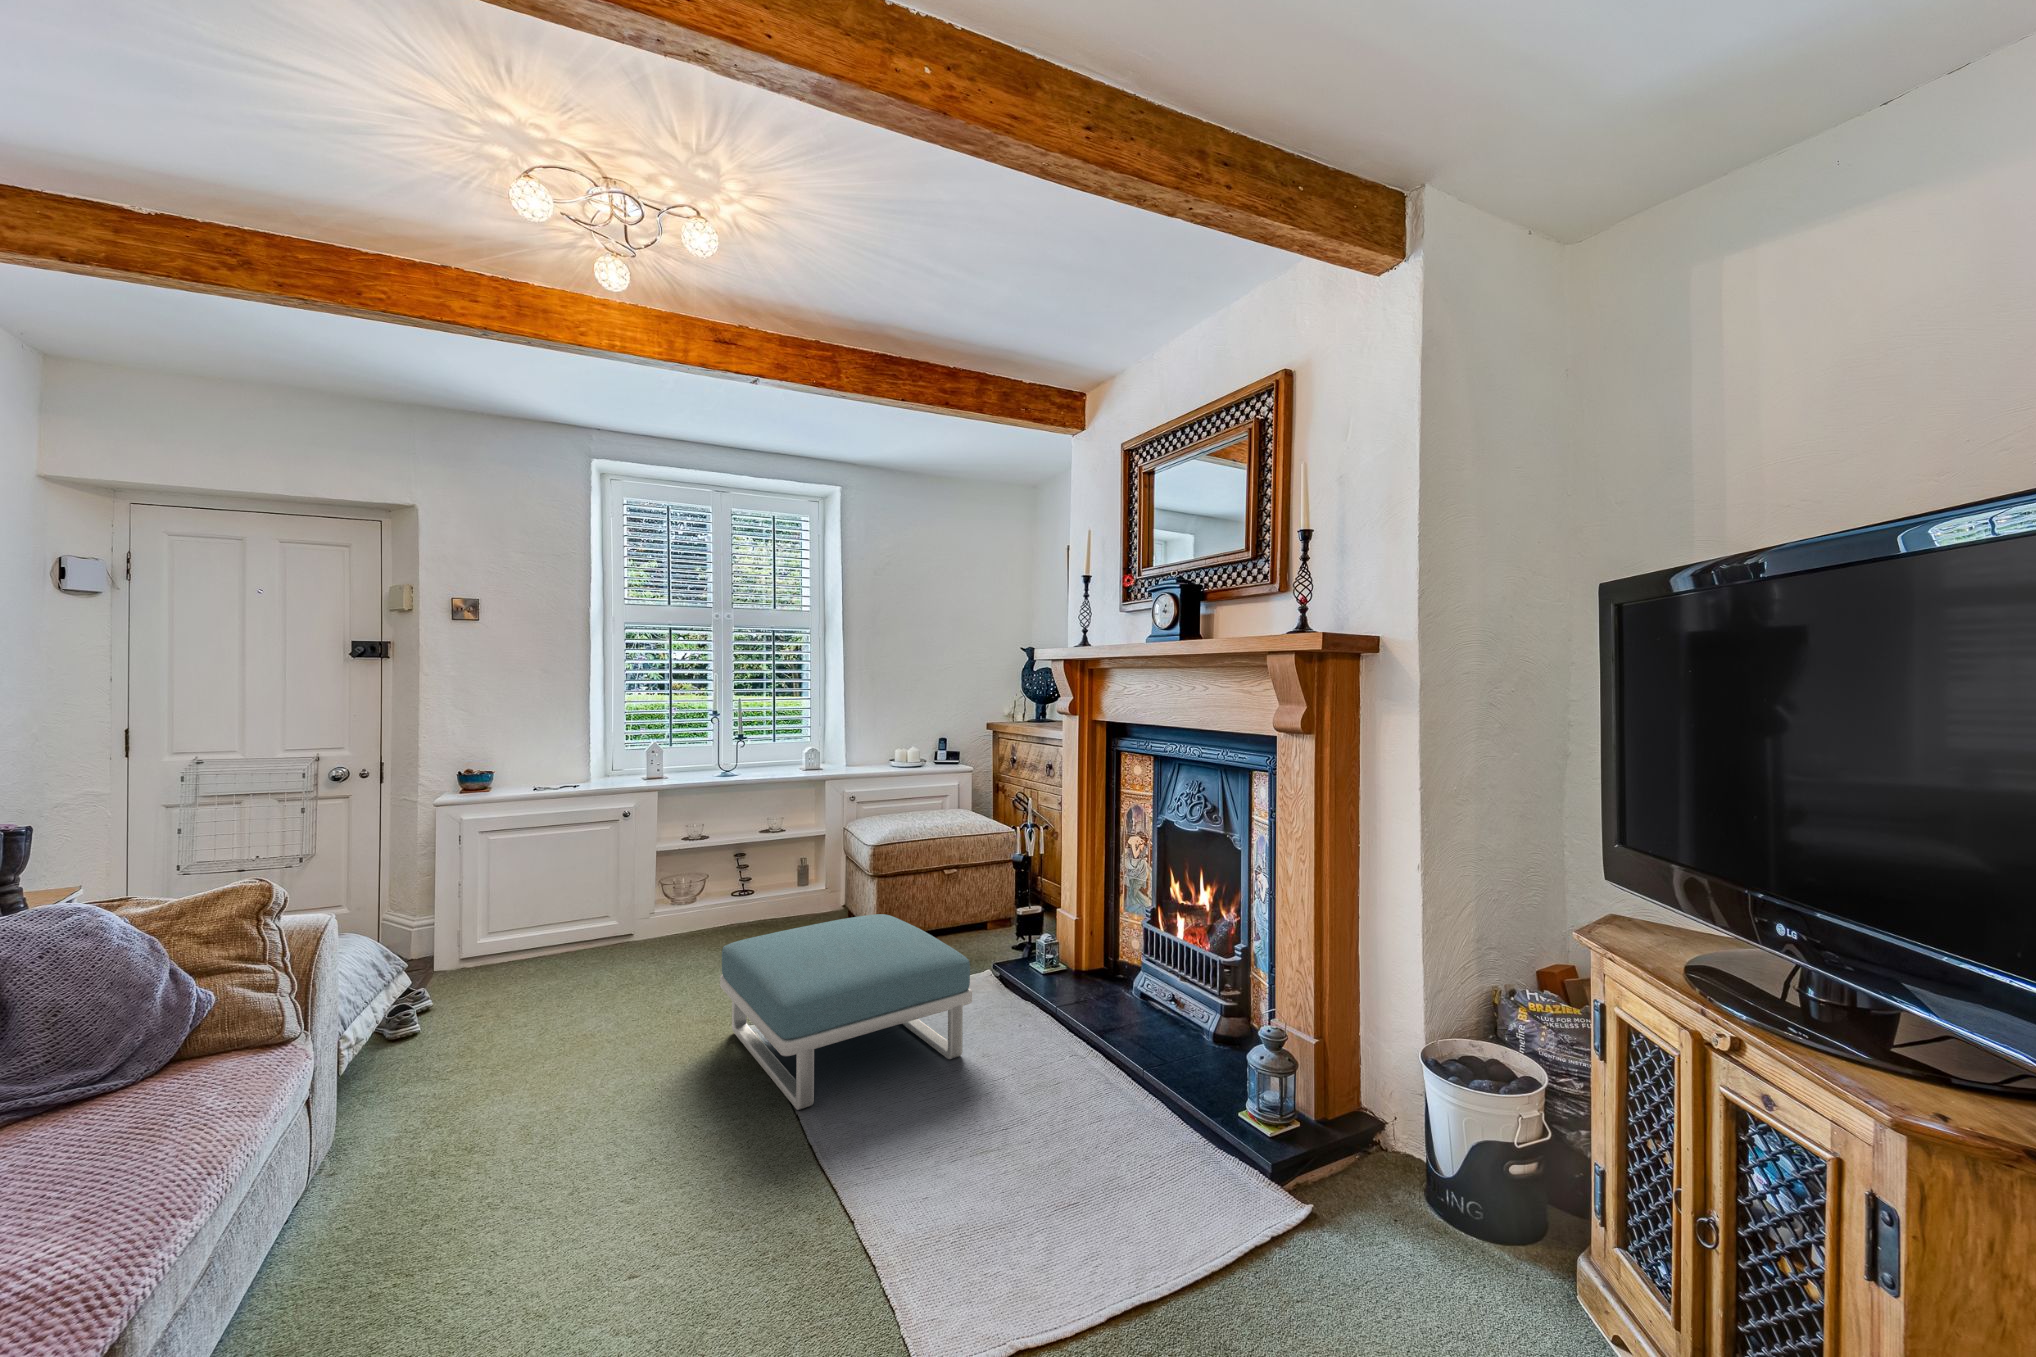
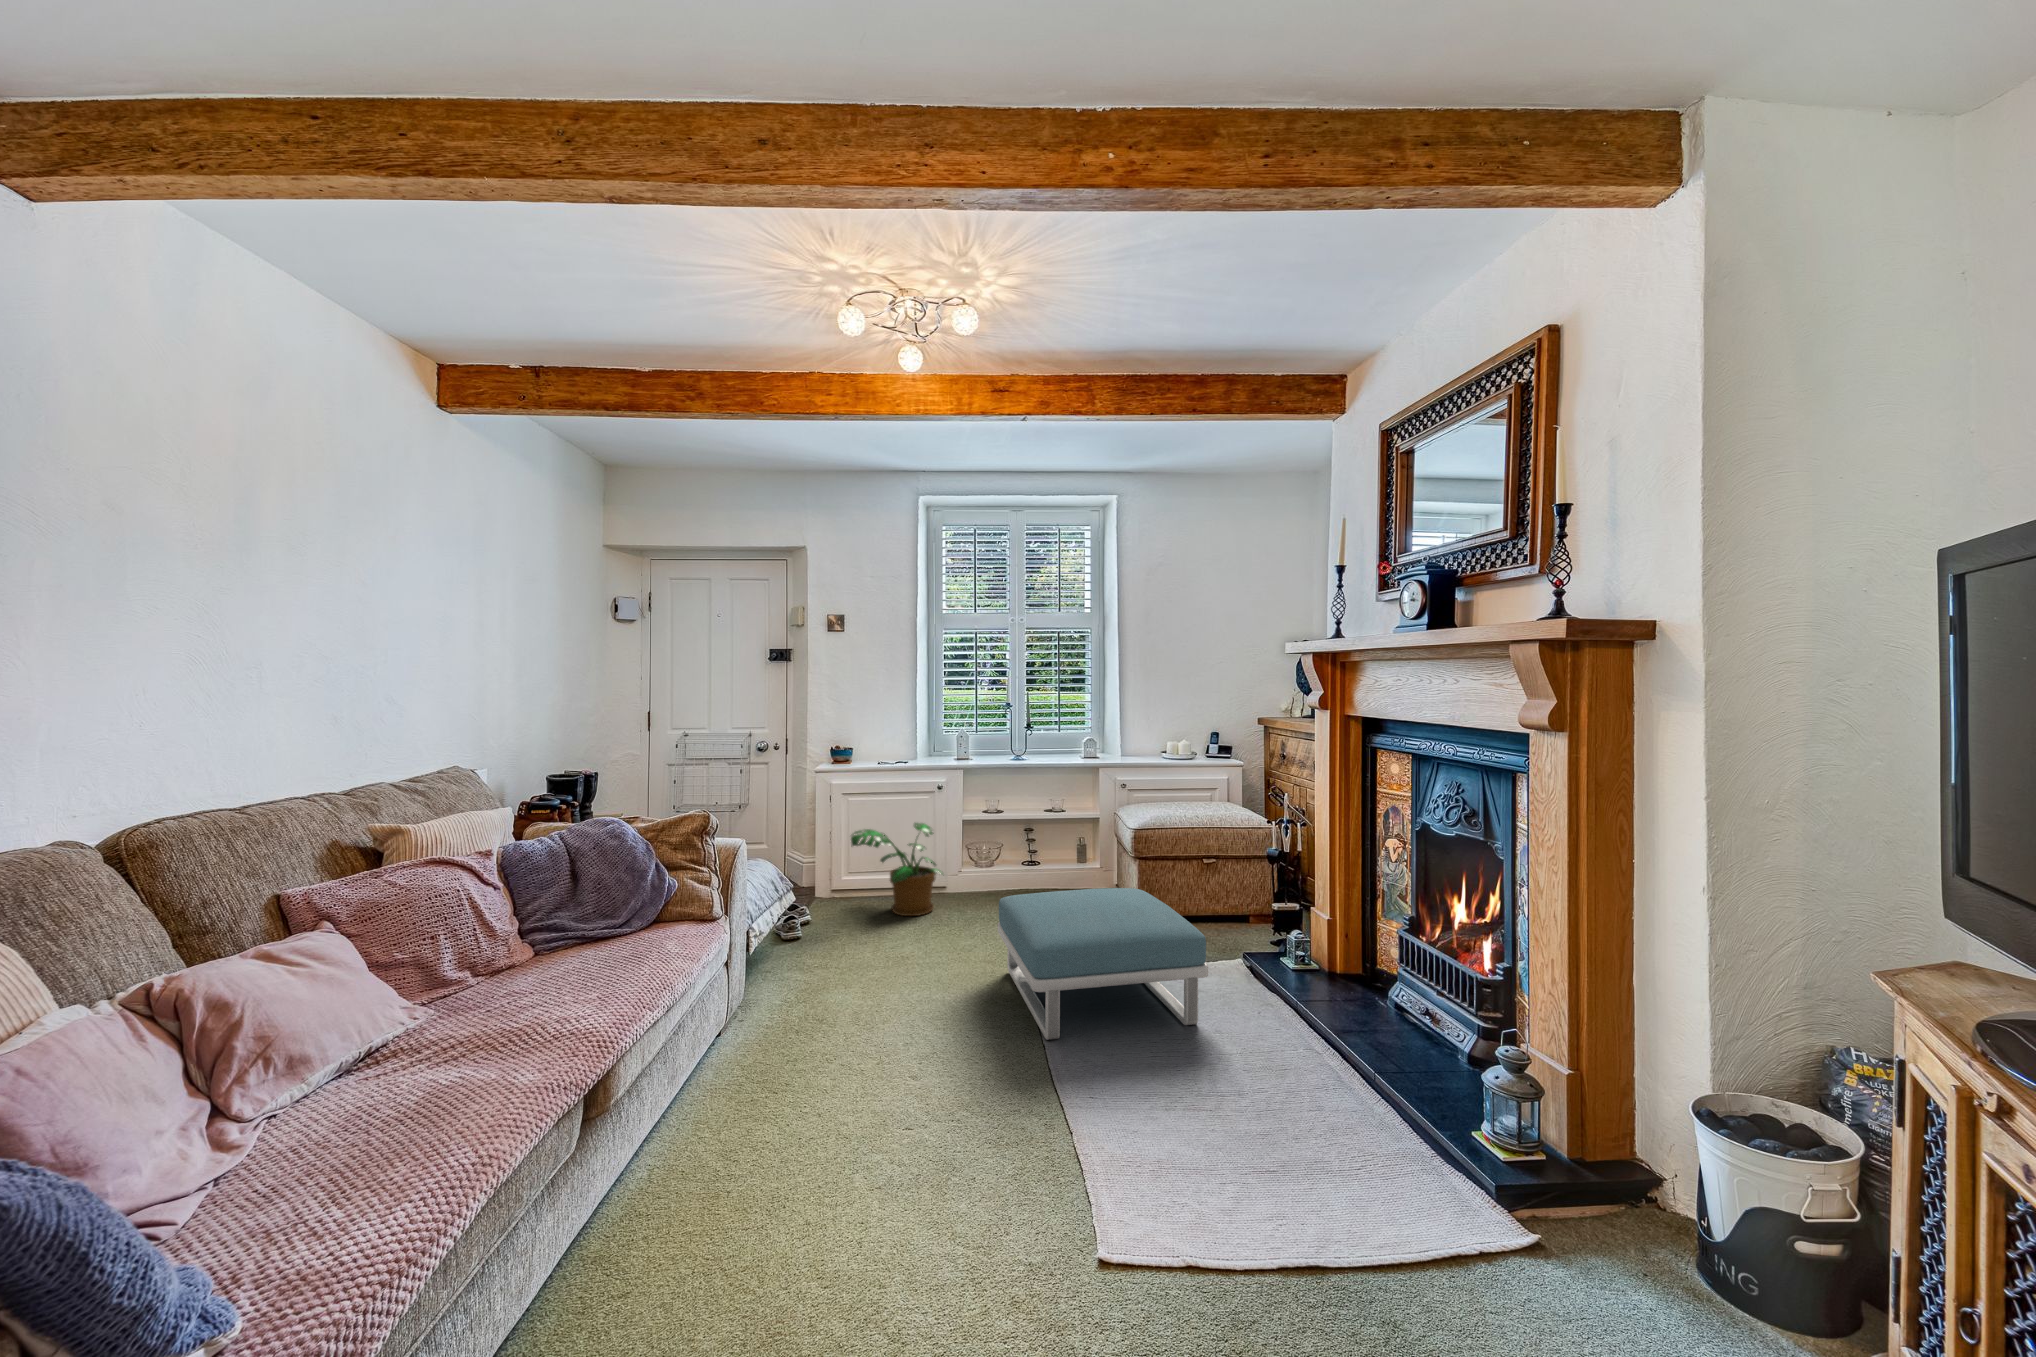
potted plant: none [499,860,633,981] -> present [851,823,943,916]

